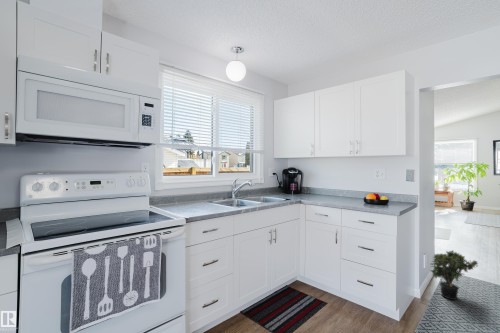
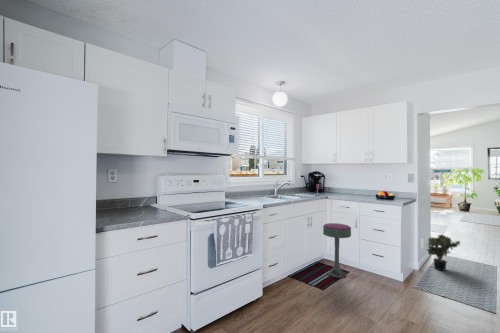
bar stool: none [290,236,328,314] -> present [323,223,351,278]

